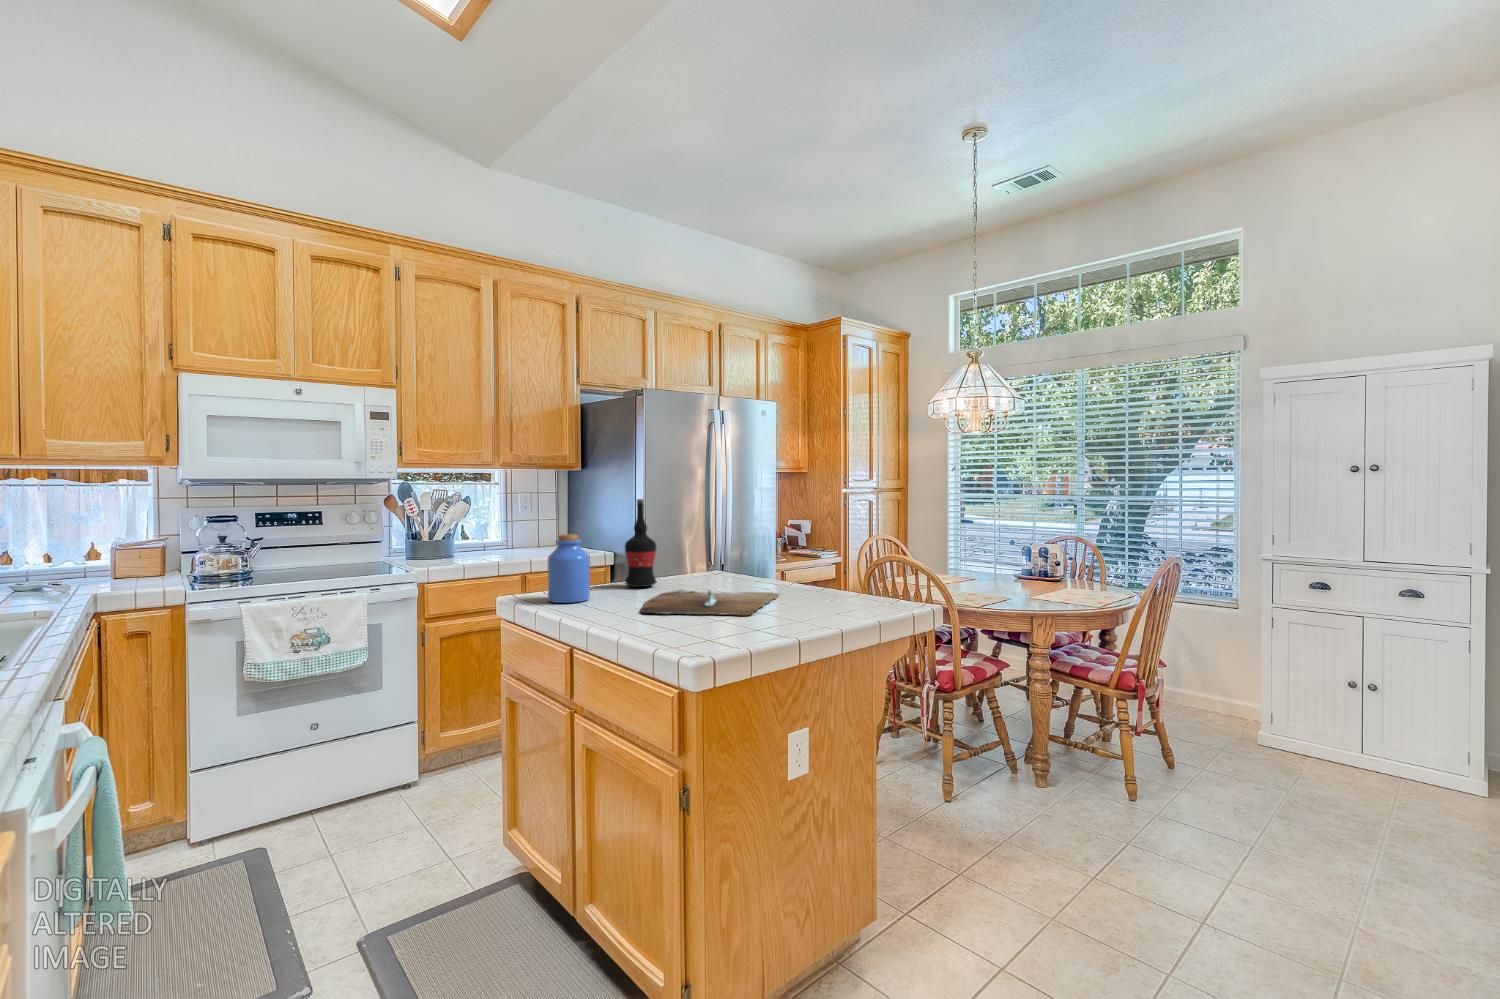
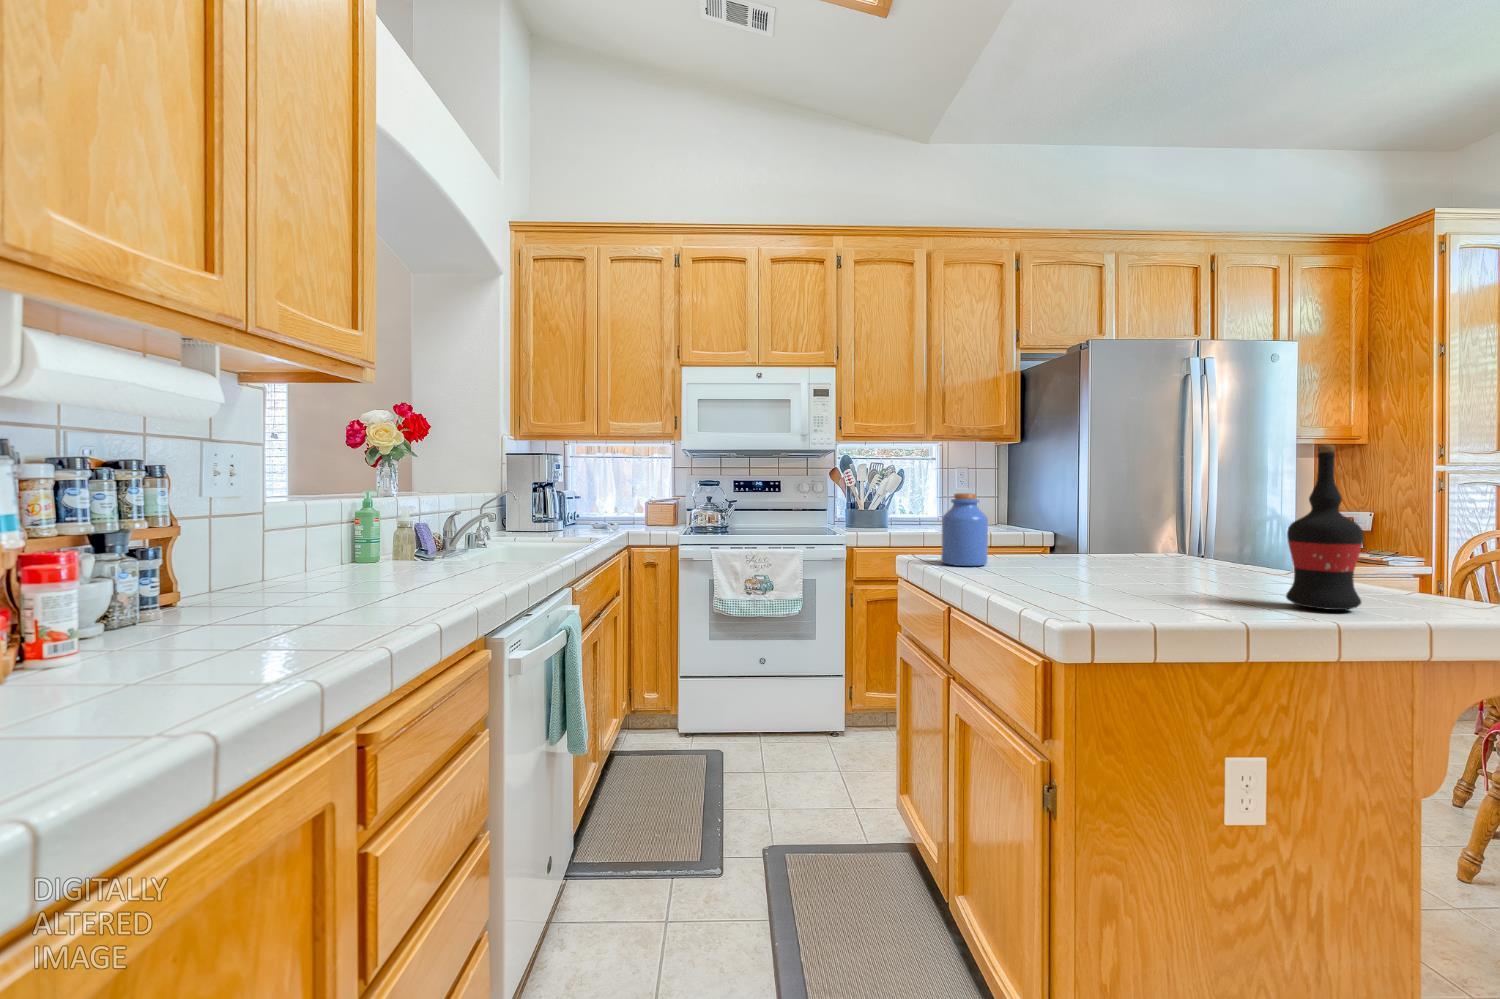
wine bottle: present [625,499,656,587] -> present [1286,445,1363,610]
cutting board: present [641,590,779,615] -> none [1034,562,1246,595]

